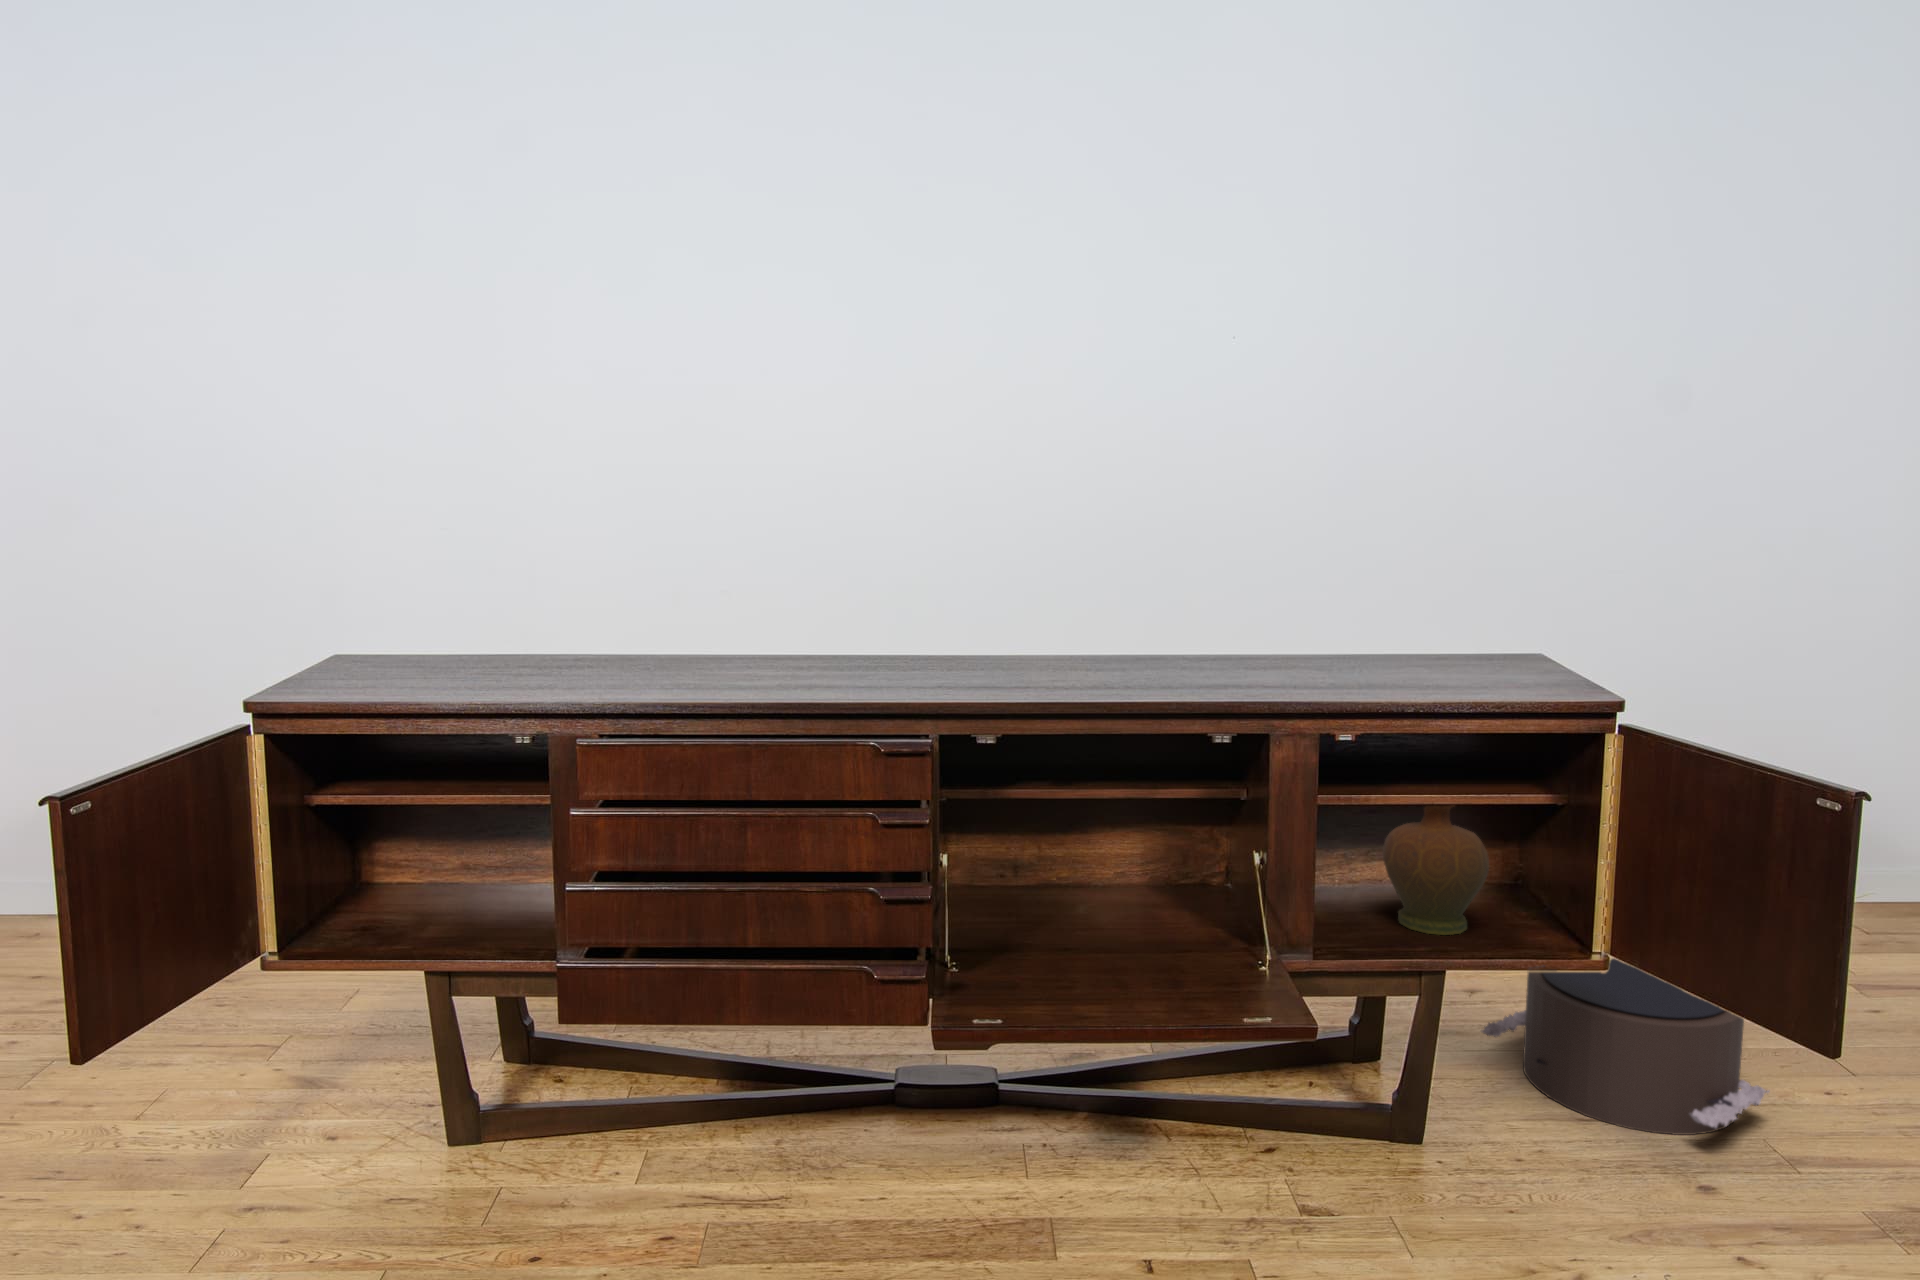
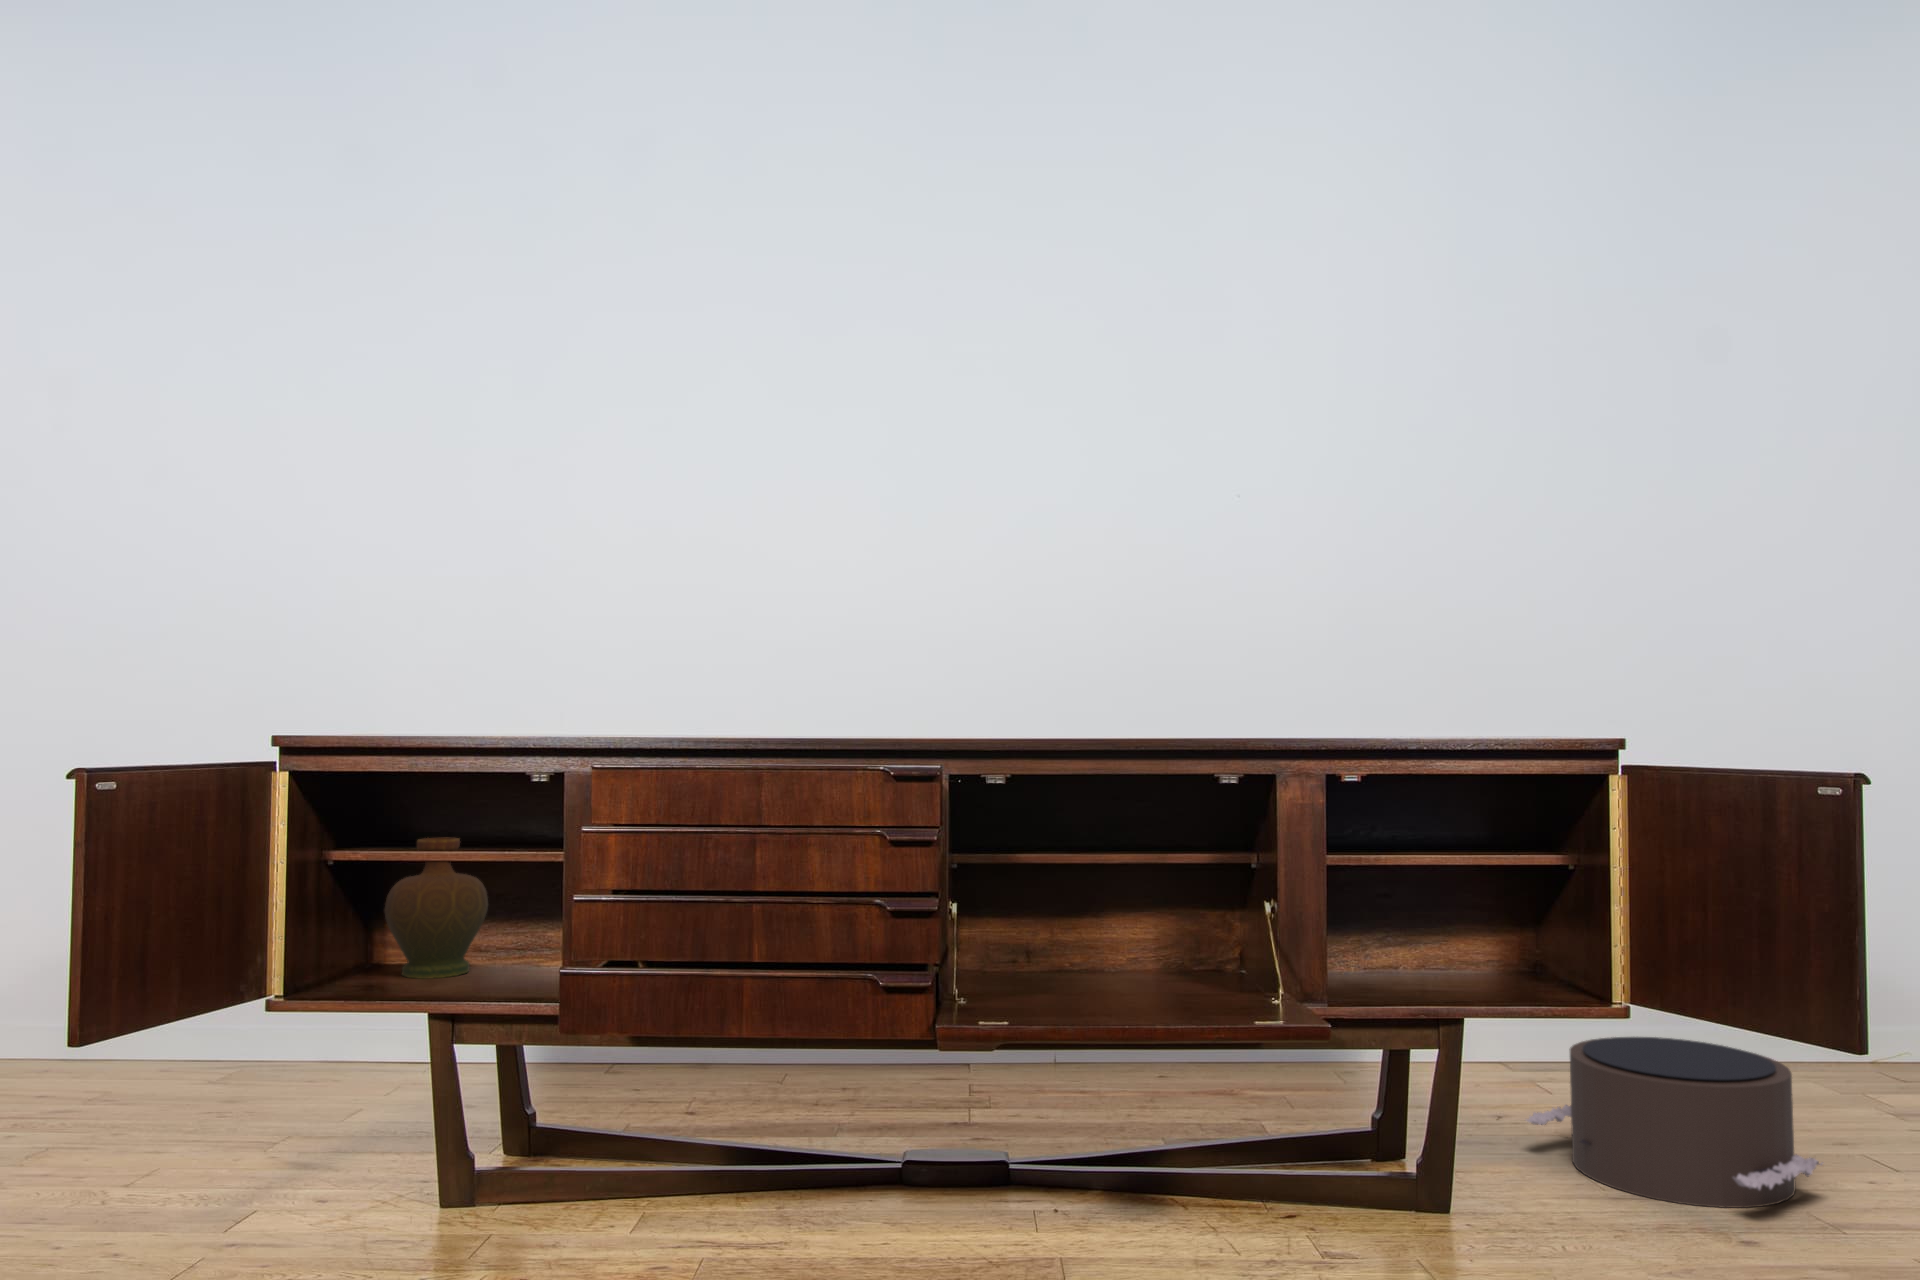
decorative vase: present [1383,805,1489,935] -> present [384,837,488,979]

